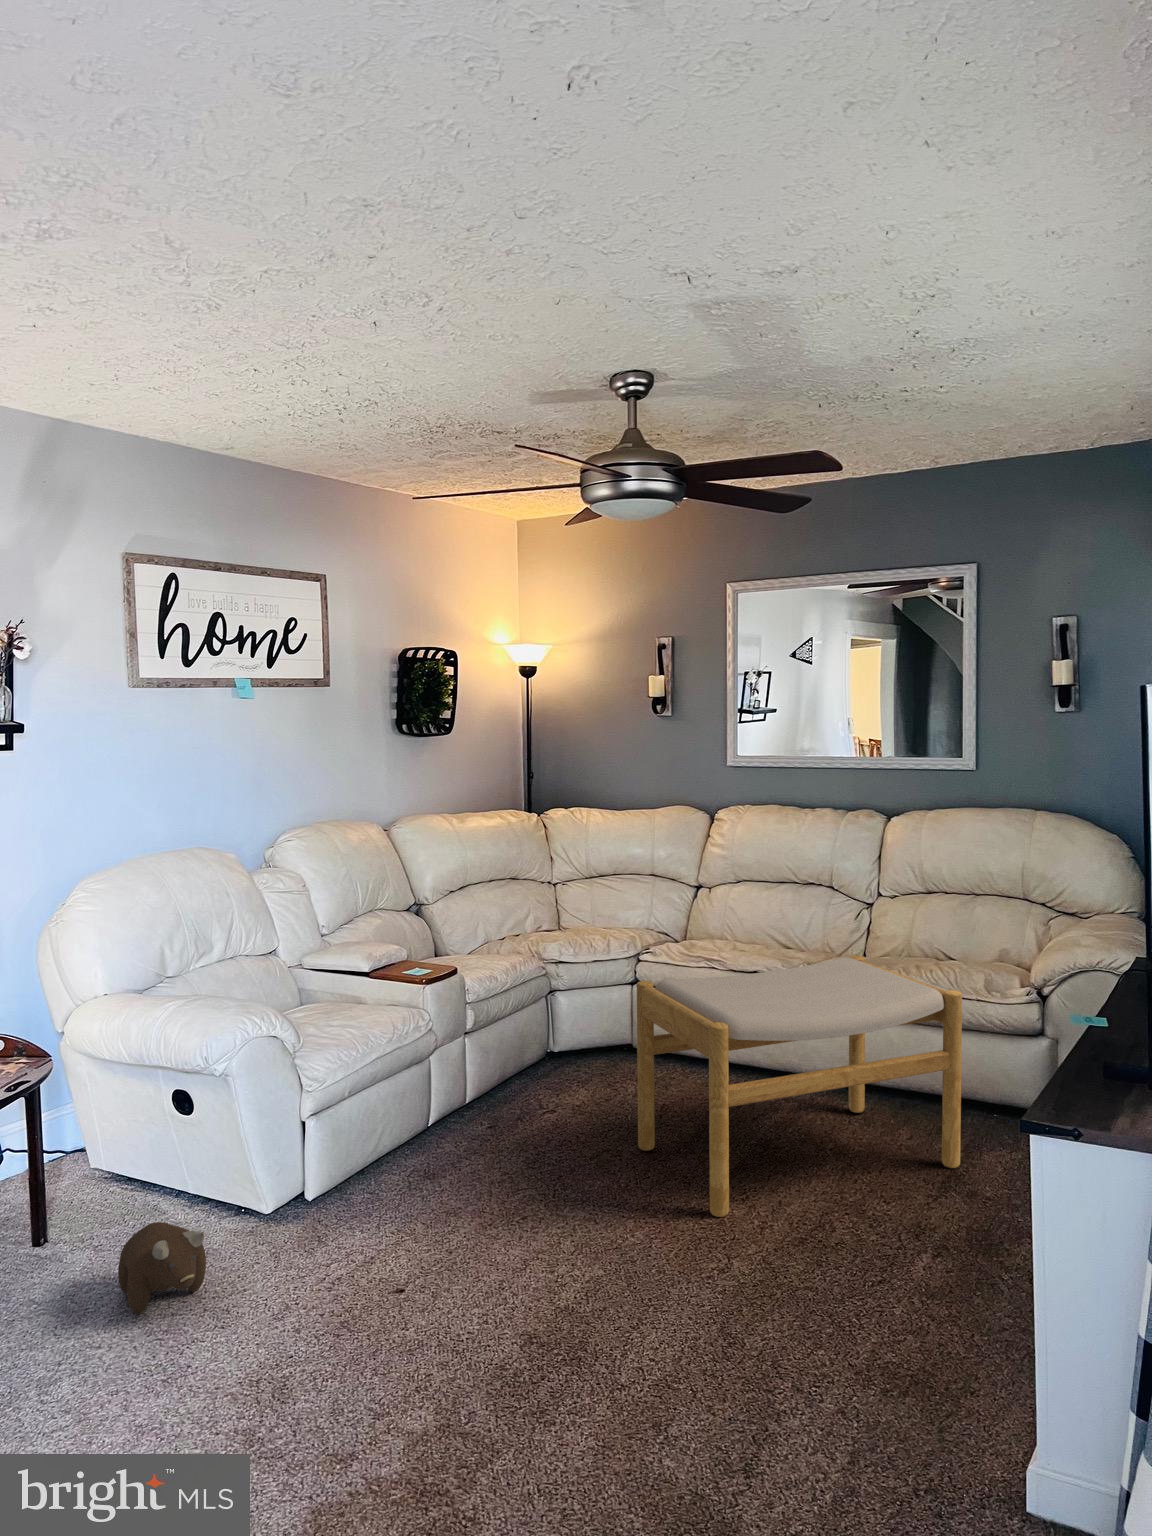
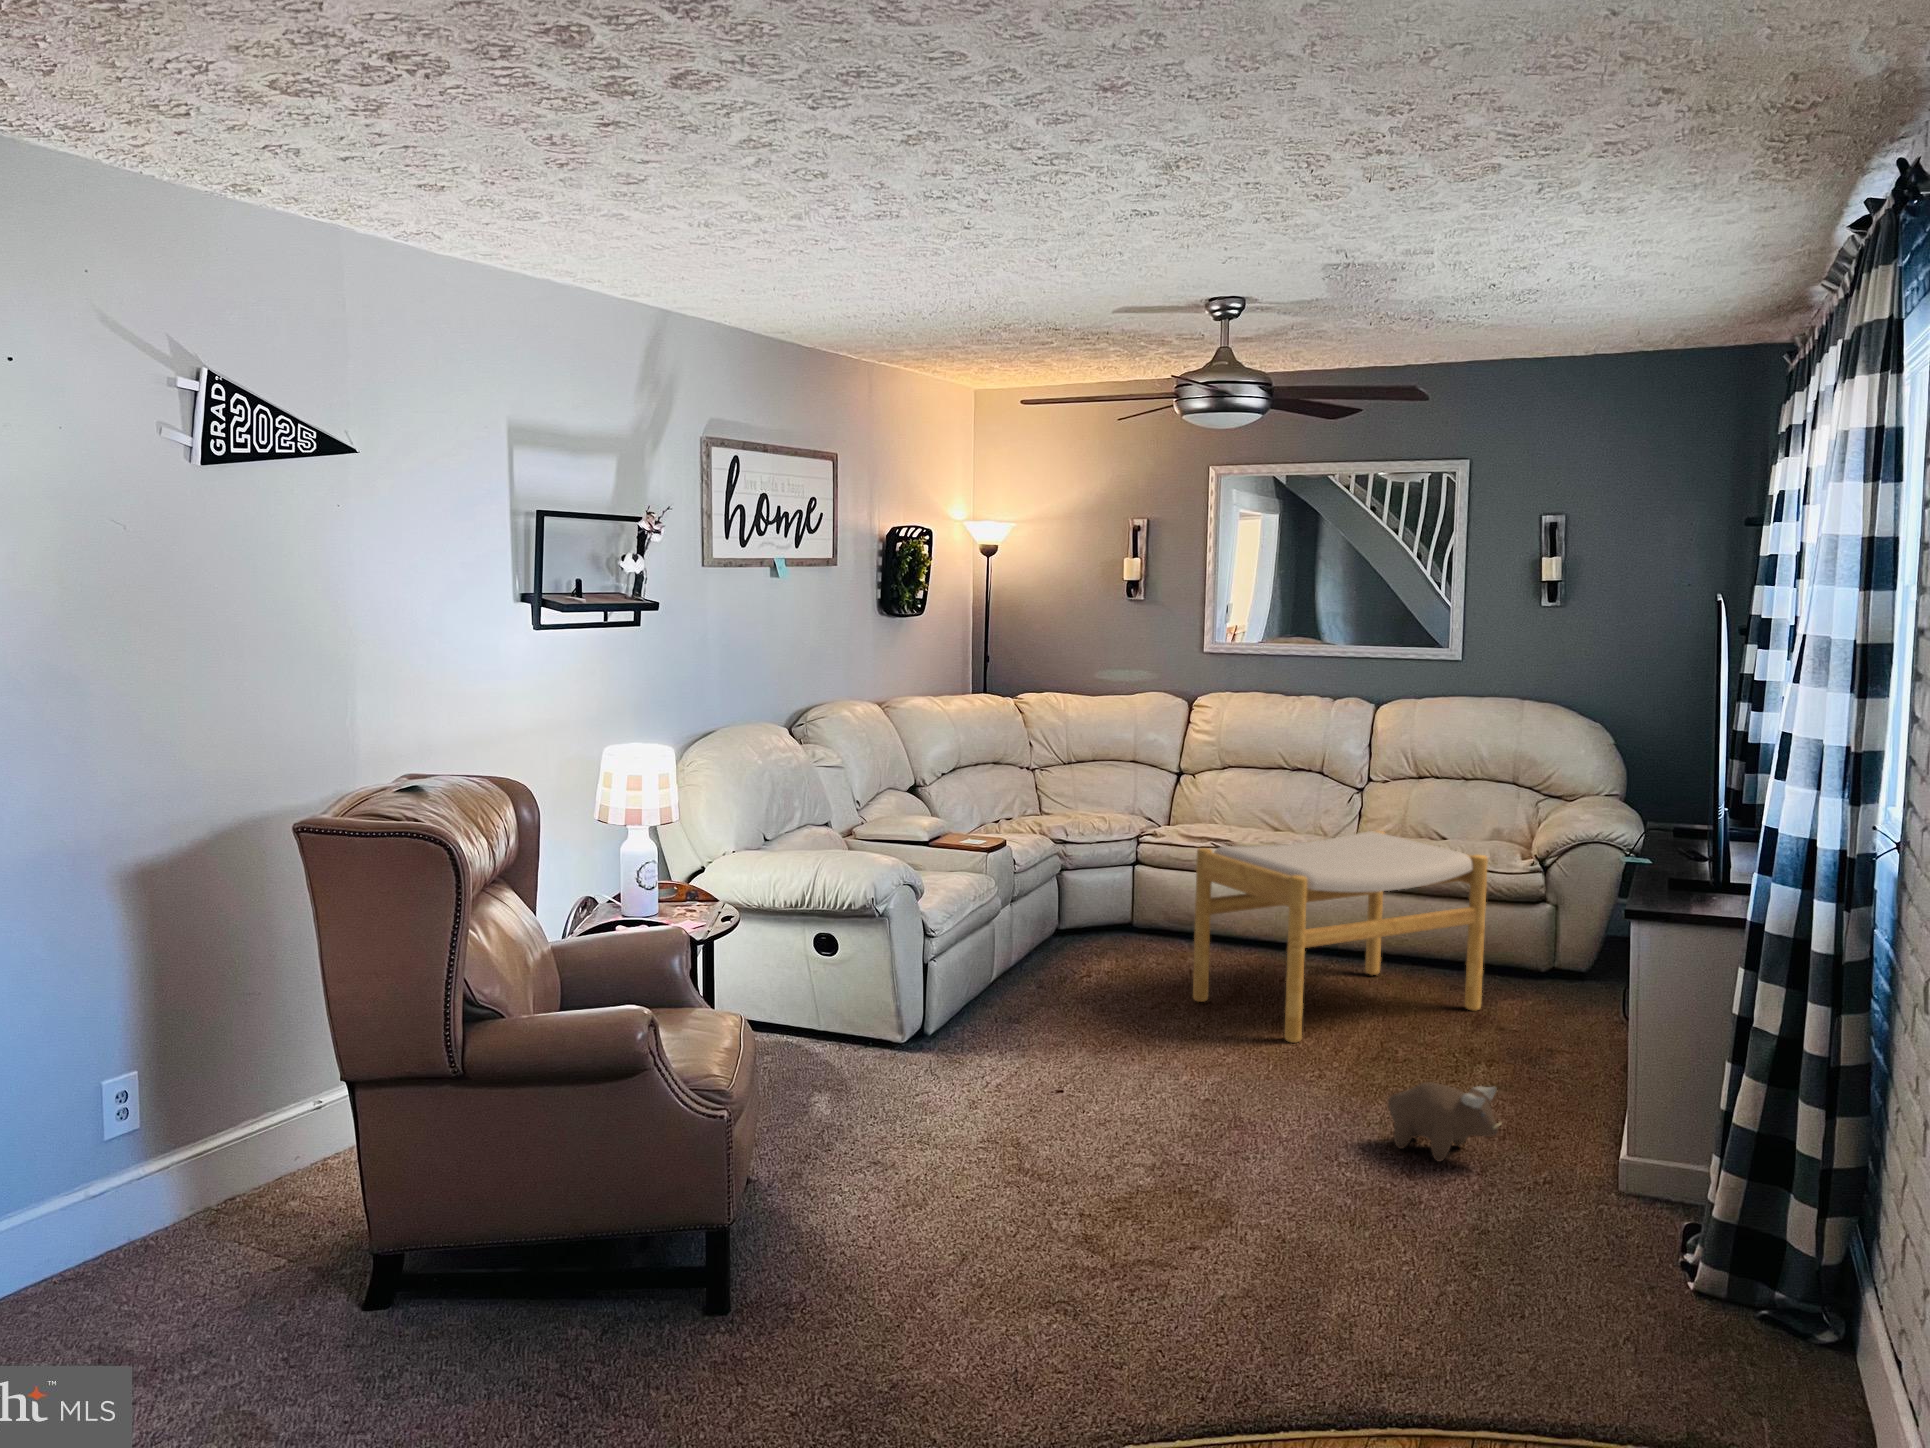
plush toy: present [118,1222,206,1314] -> present [1388,1082,1501,1161]

